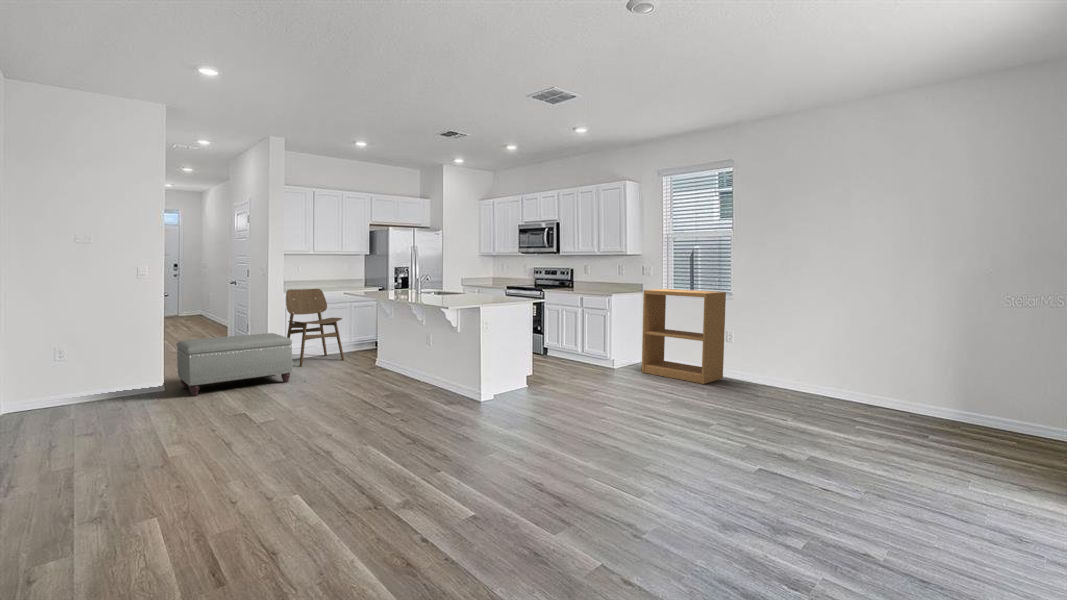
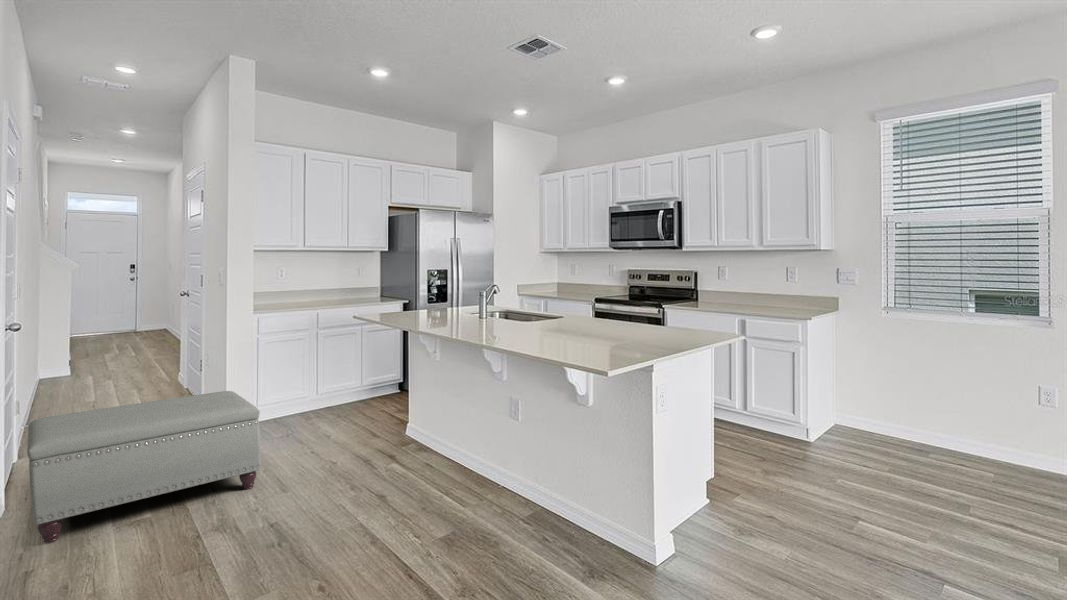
dining chair: present [286,289,344,366] -> none [254,305,354,438]
bookshelf: present [642,289,726,384] -> none [867,308,1041,490]

